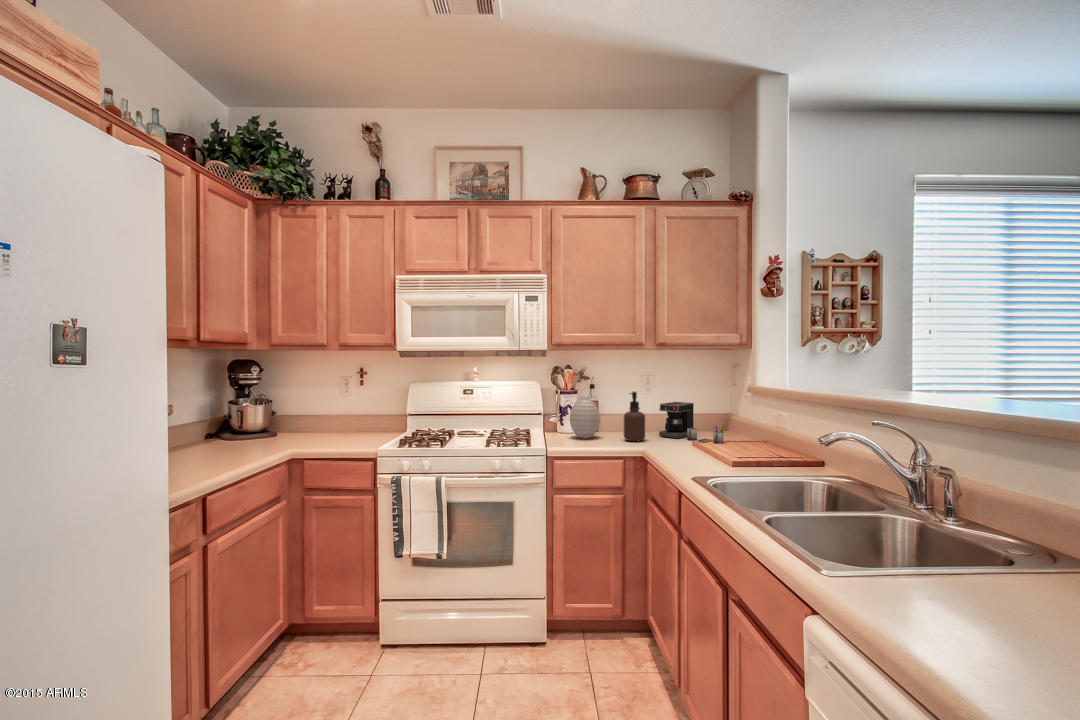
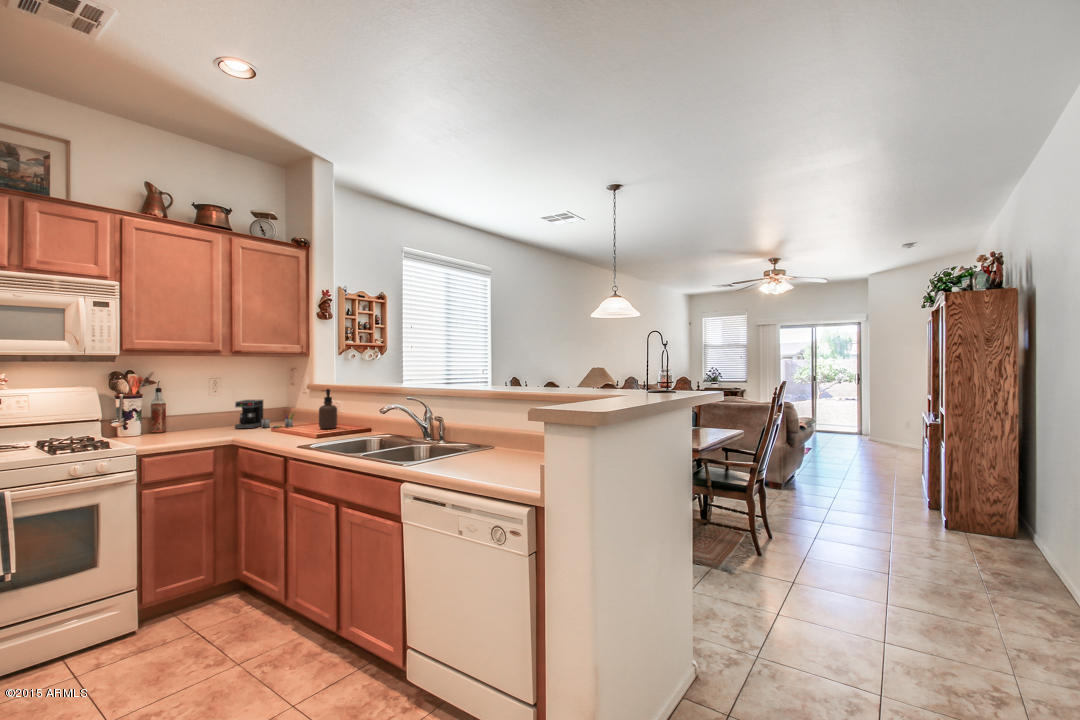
soap dispenser: present [624,392,645,442] -> present [319,389,337,429]
vase: present [570,396,600,439] -> none [142,399,177,439]

